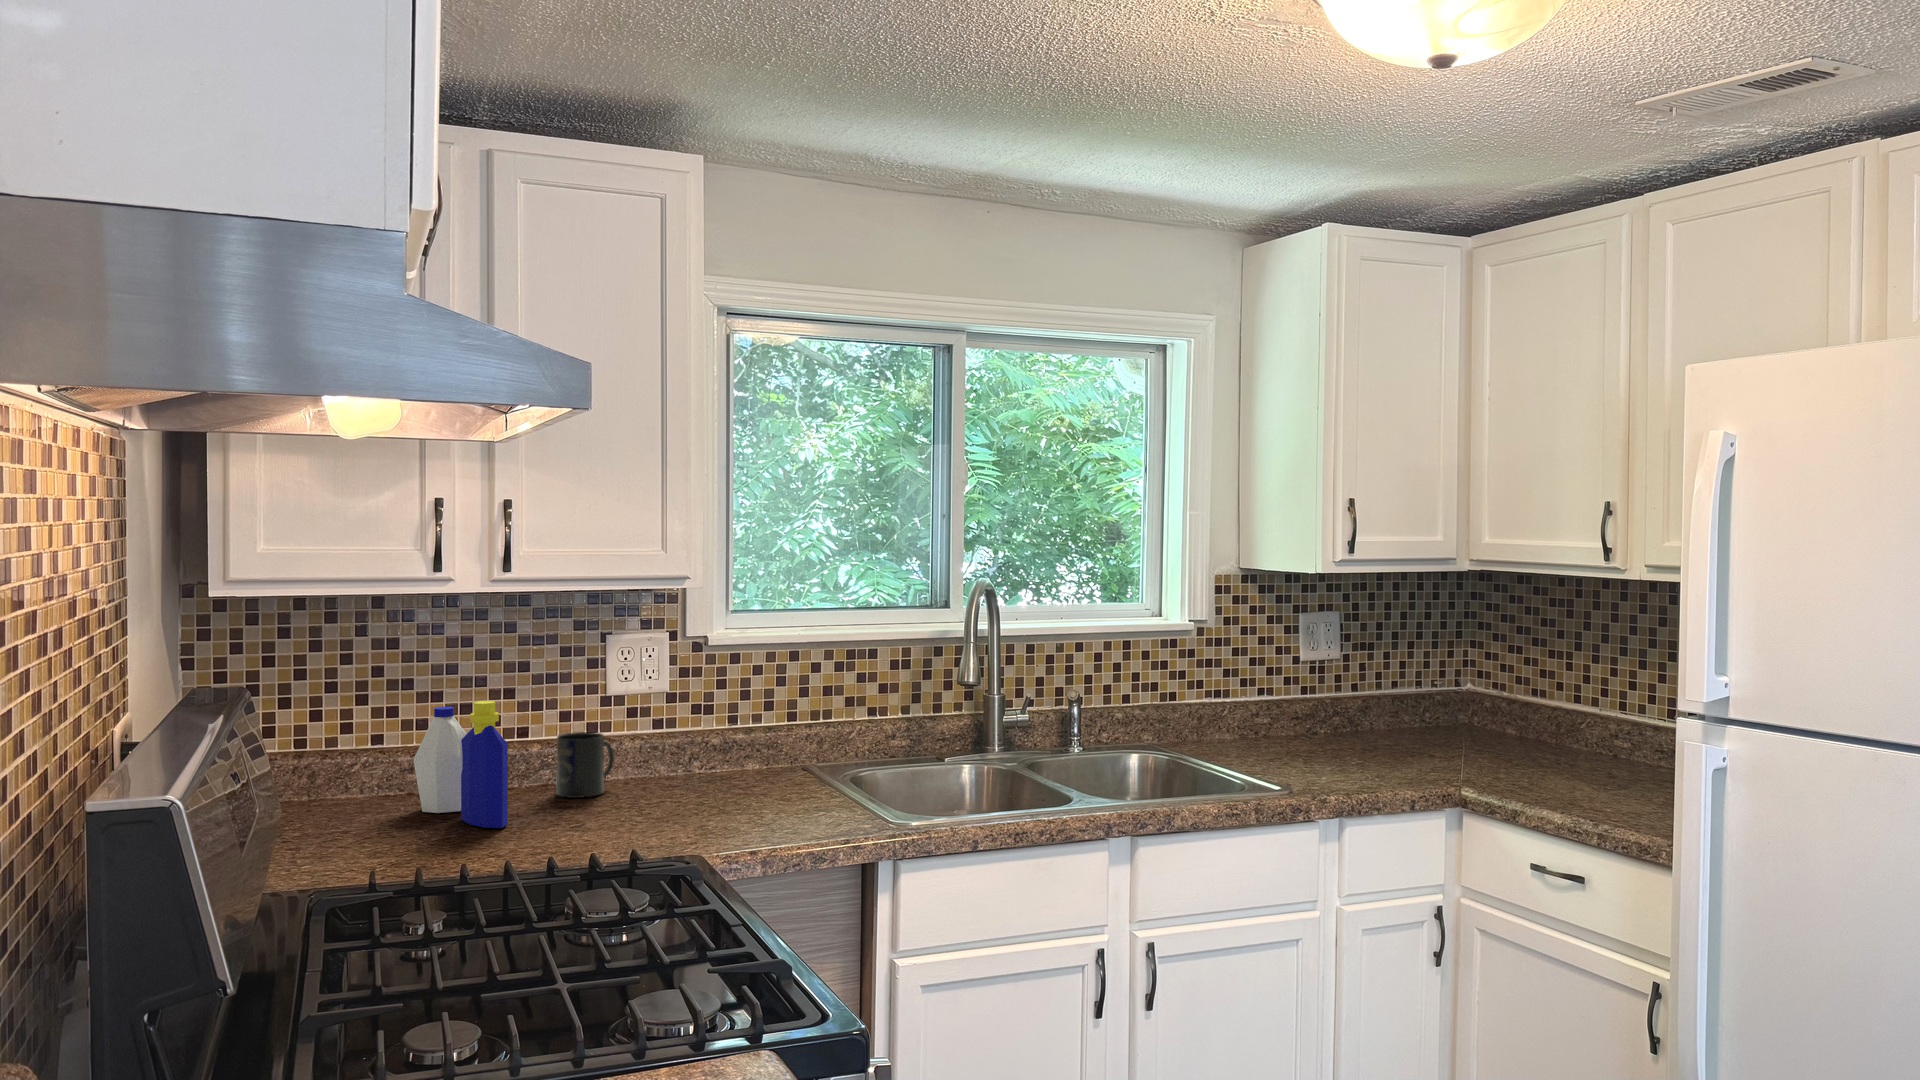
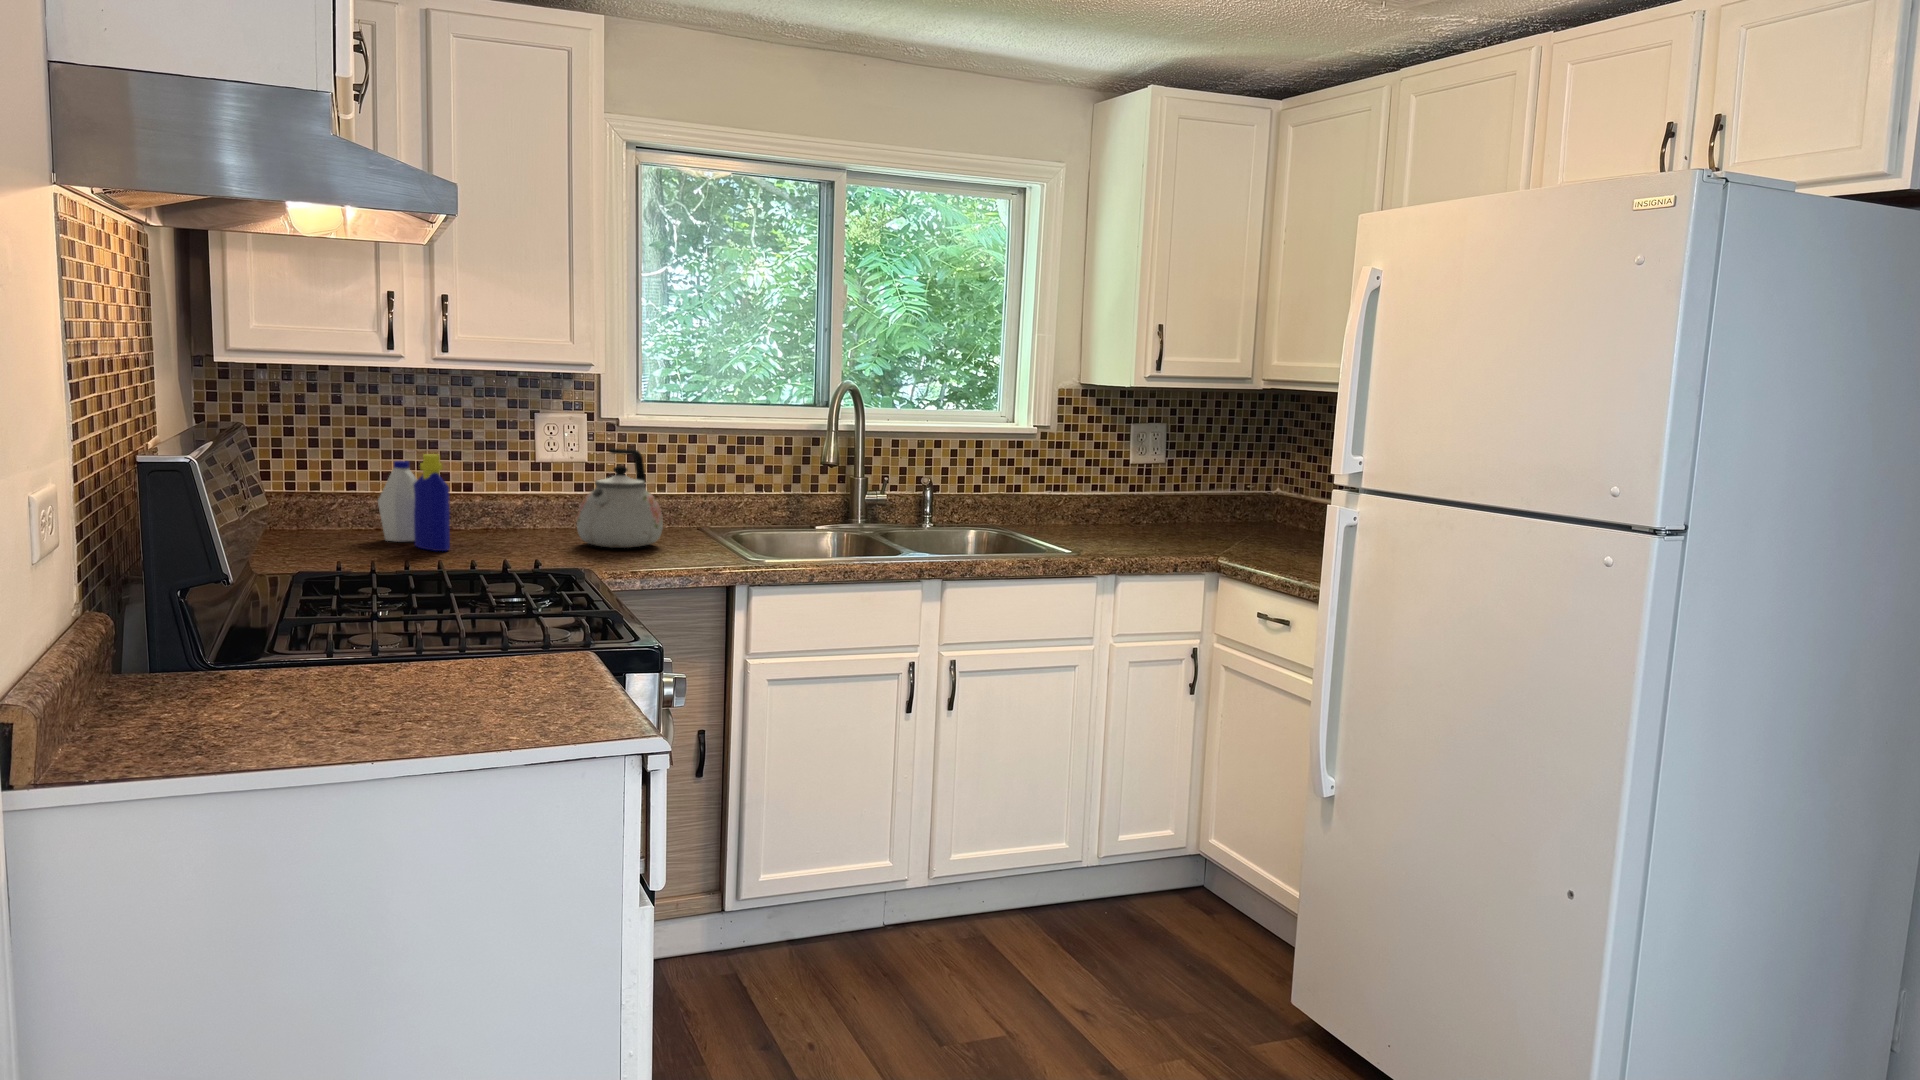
kettle: none [665,681,772,809] -> present [577,448,663,548]
mug: present [557,732,614,798] -> none [493,488,540,538]

